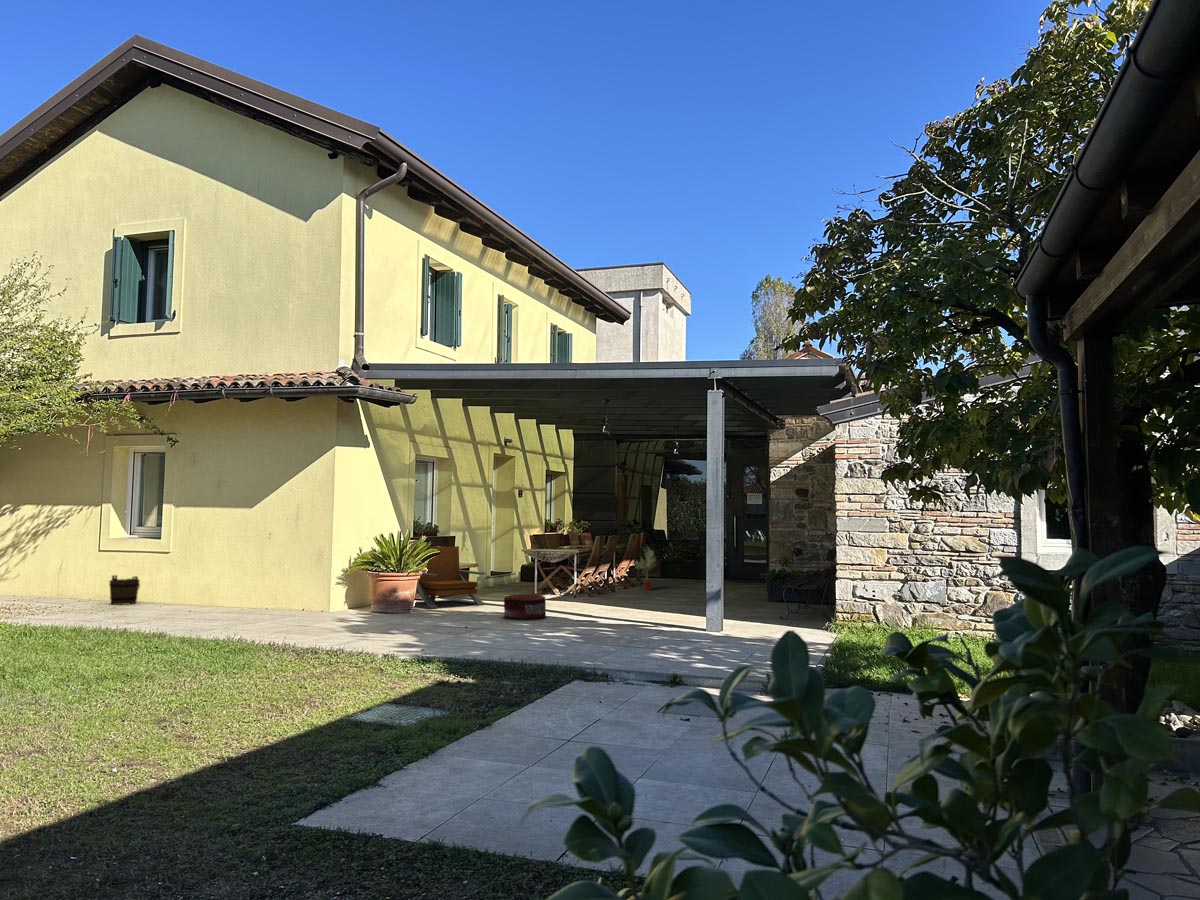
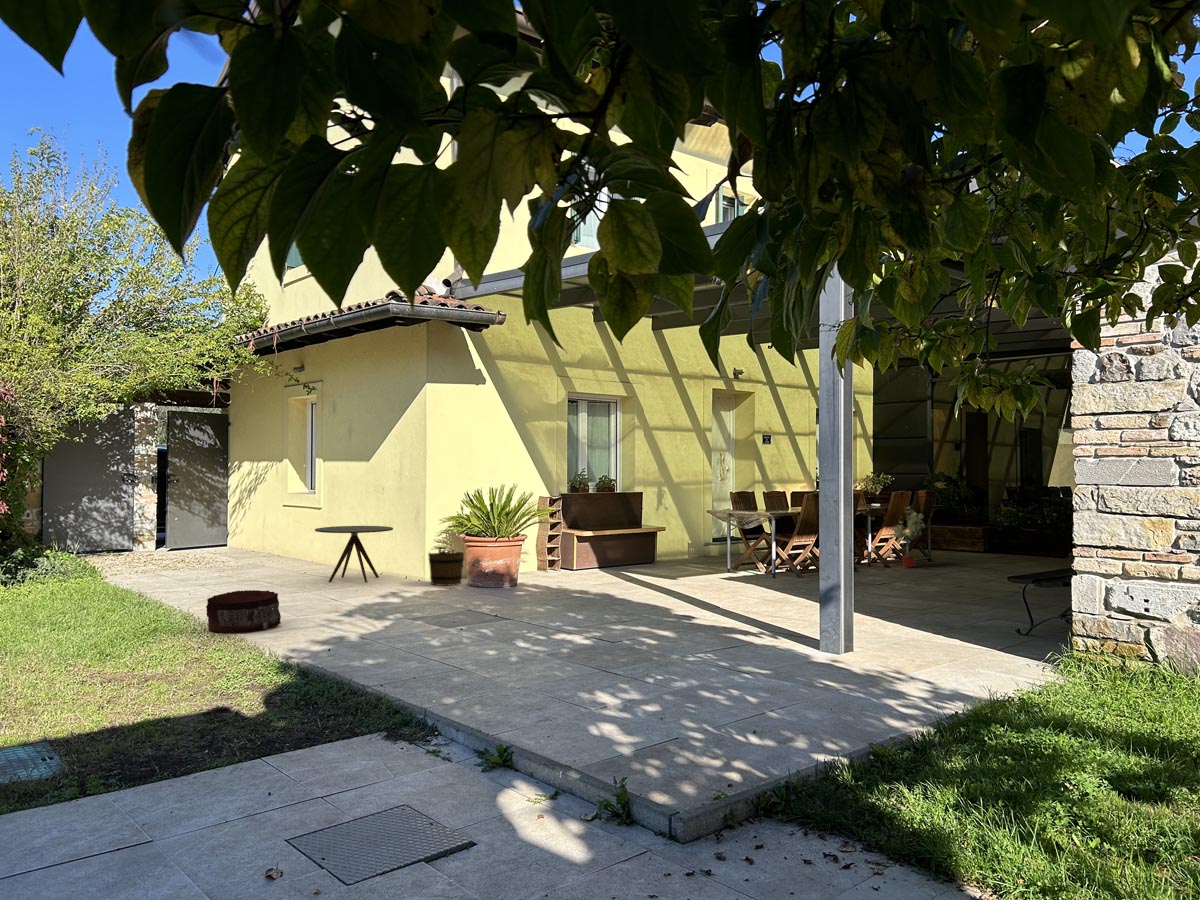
lounge chair: present [415,546,485,609] -> none [538,505,629,584]
round table: none [223,566,293,616] -> present [315,526,393,583]
bucket: present [109,575,140,605] -> present [429,547,464,586]
pouf: present [504,594,546,619] -> present [206,590,281,633]

